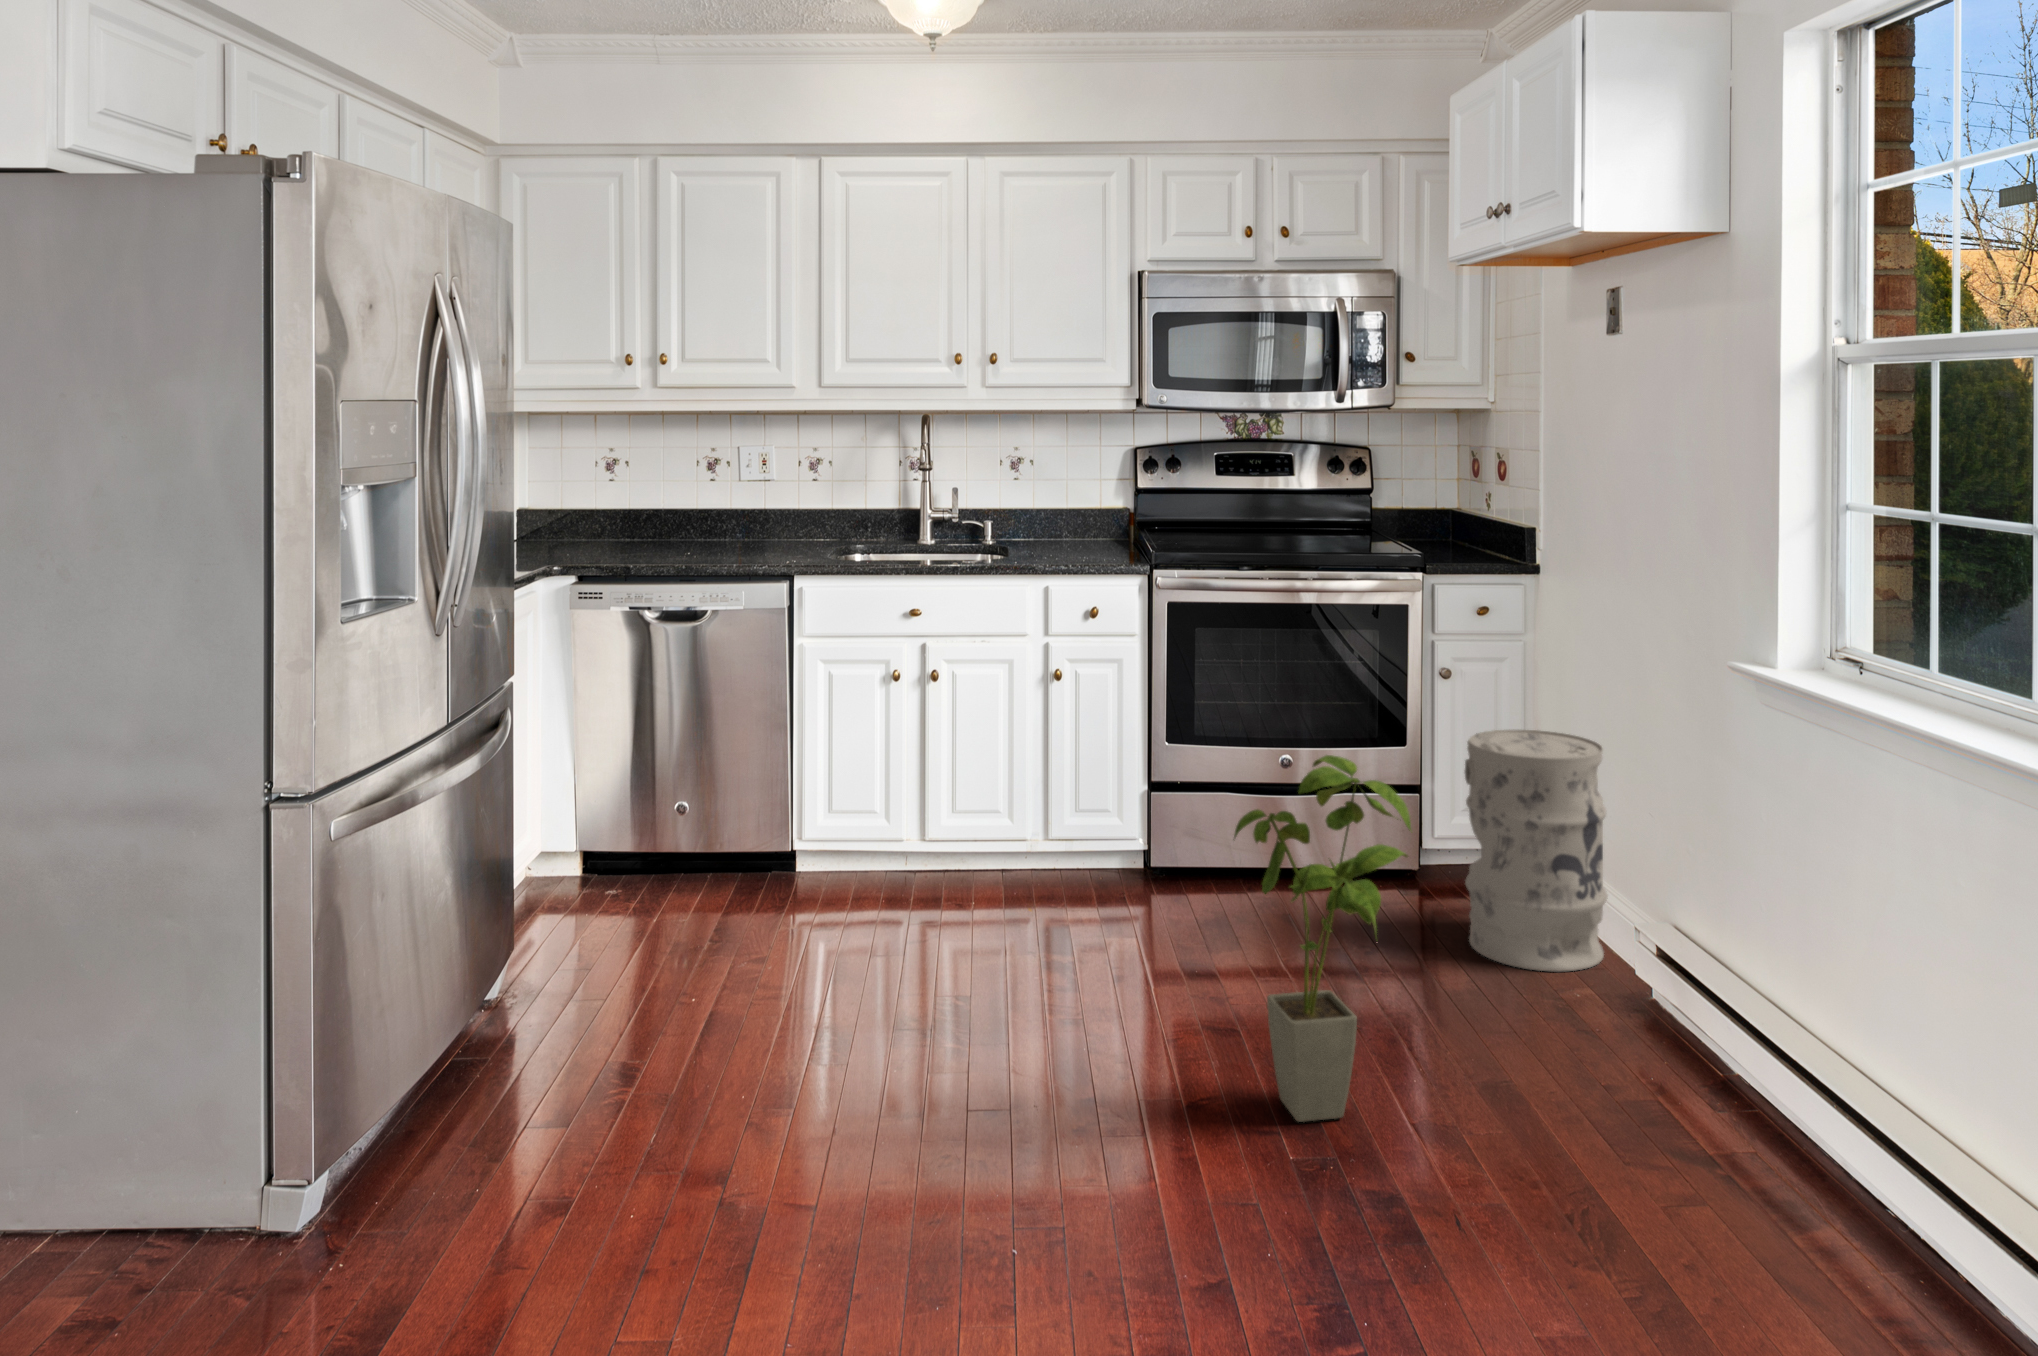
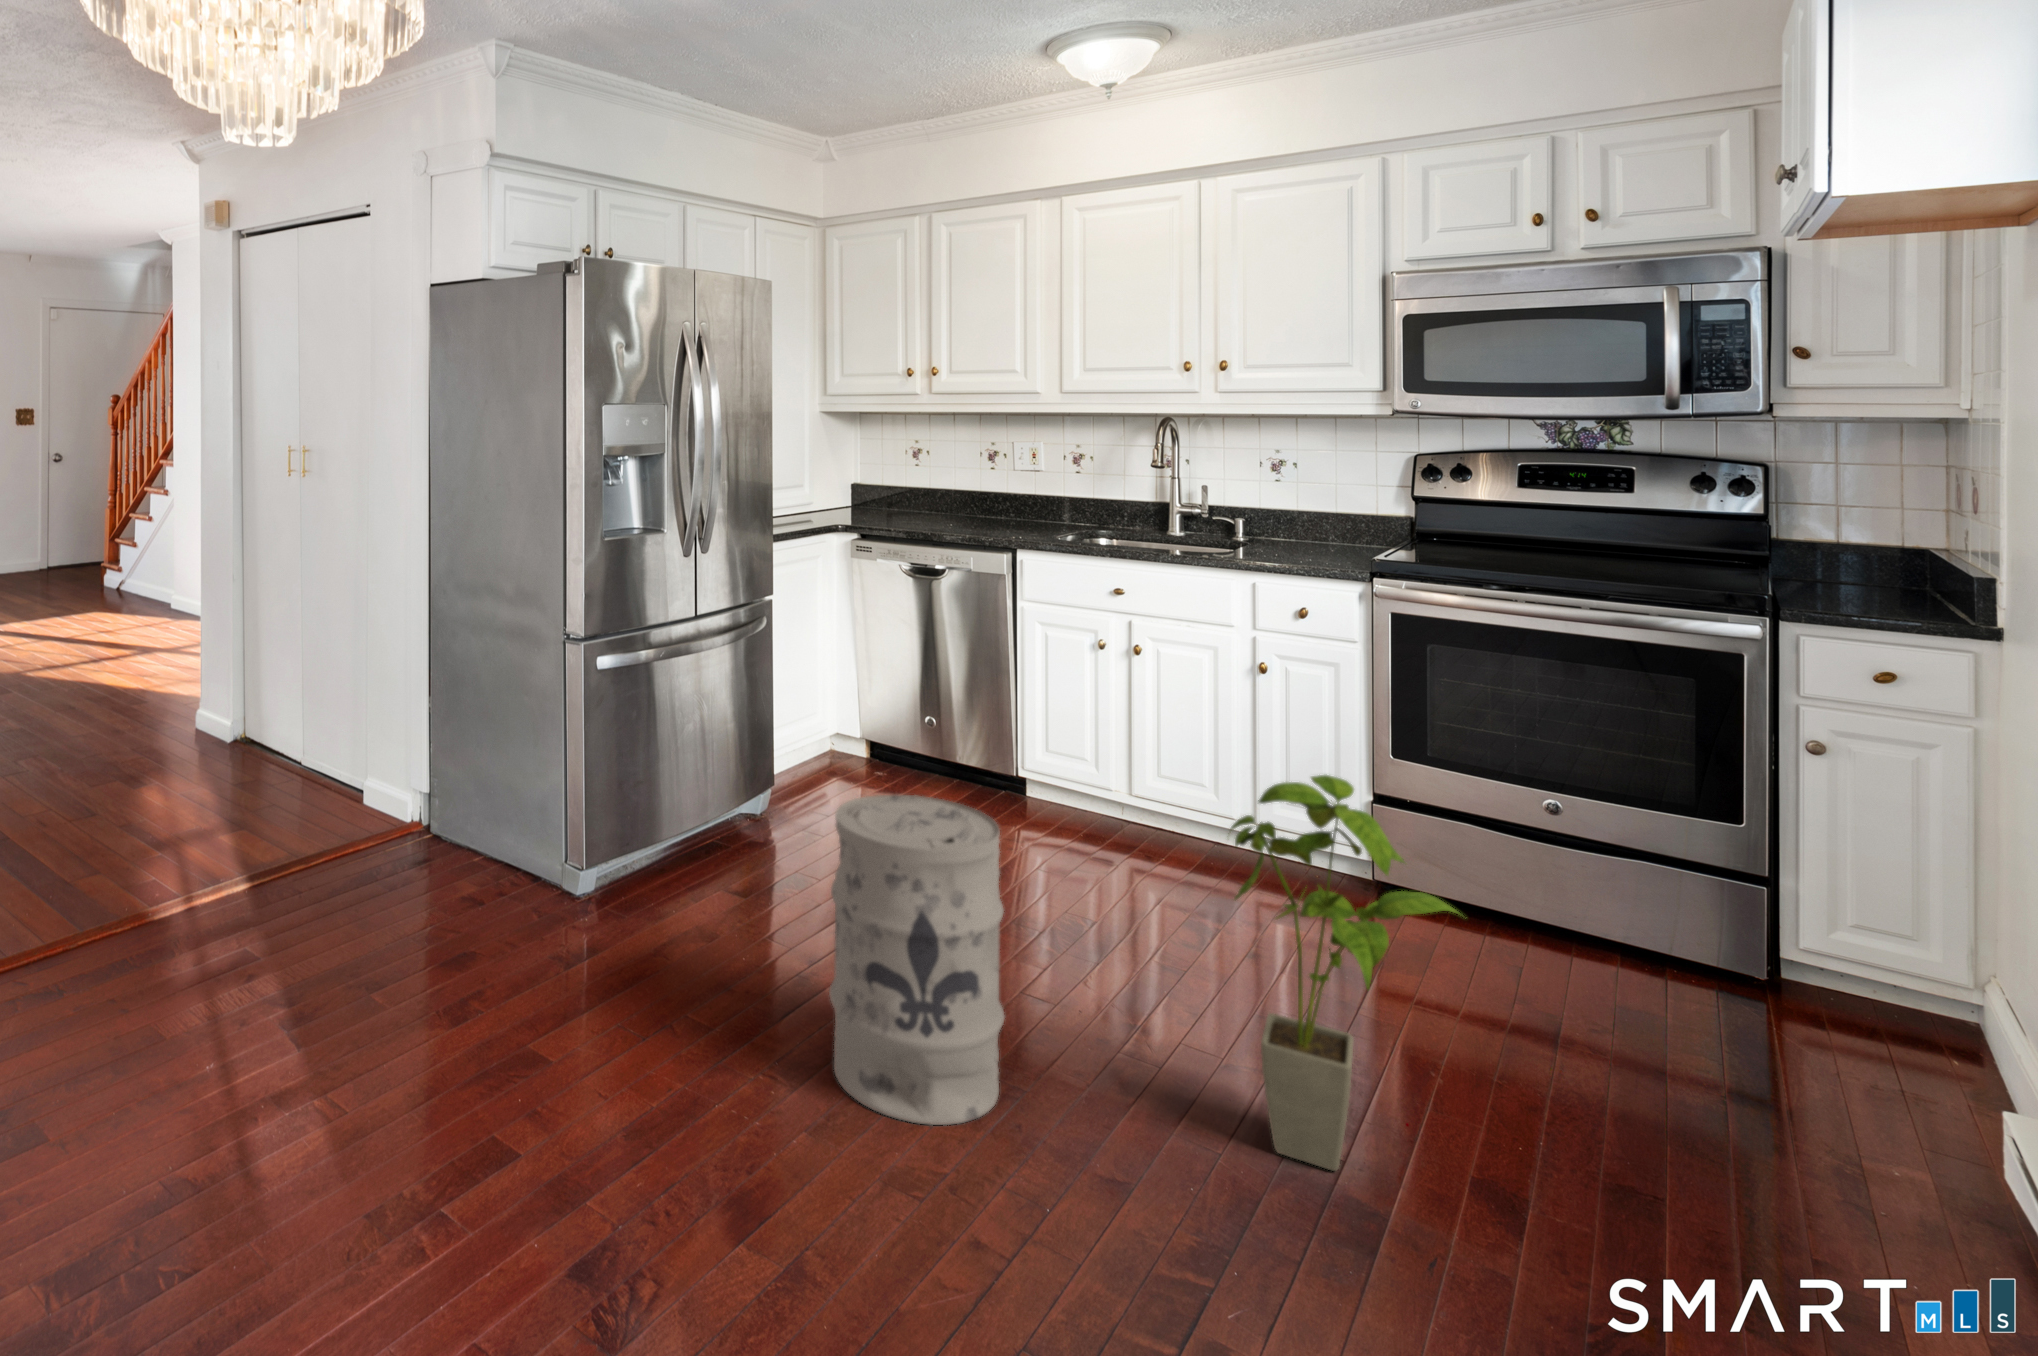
trash can: present [1465,729,1608,972] -> present [829,795,1004,1125]

